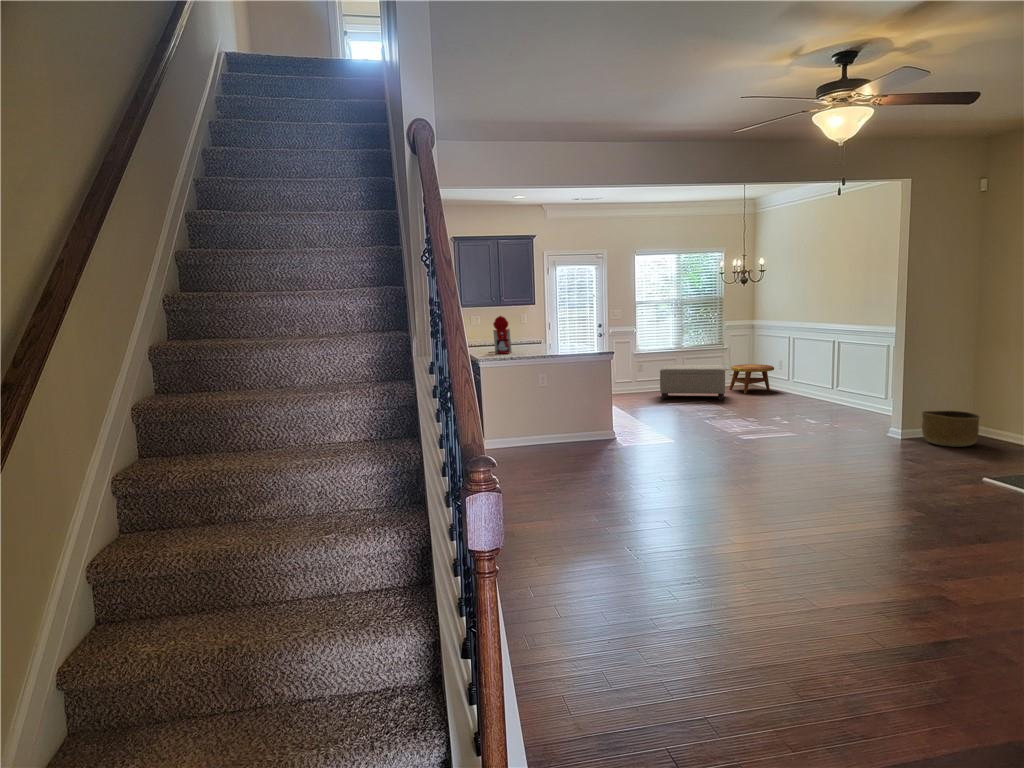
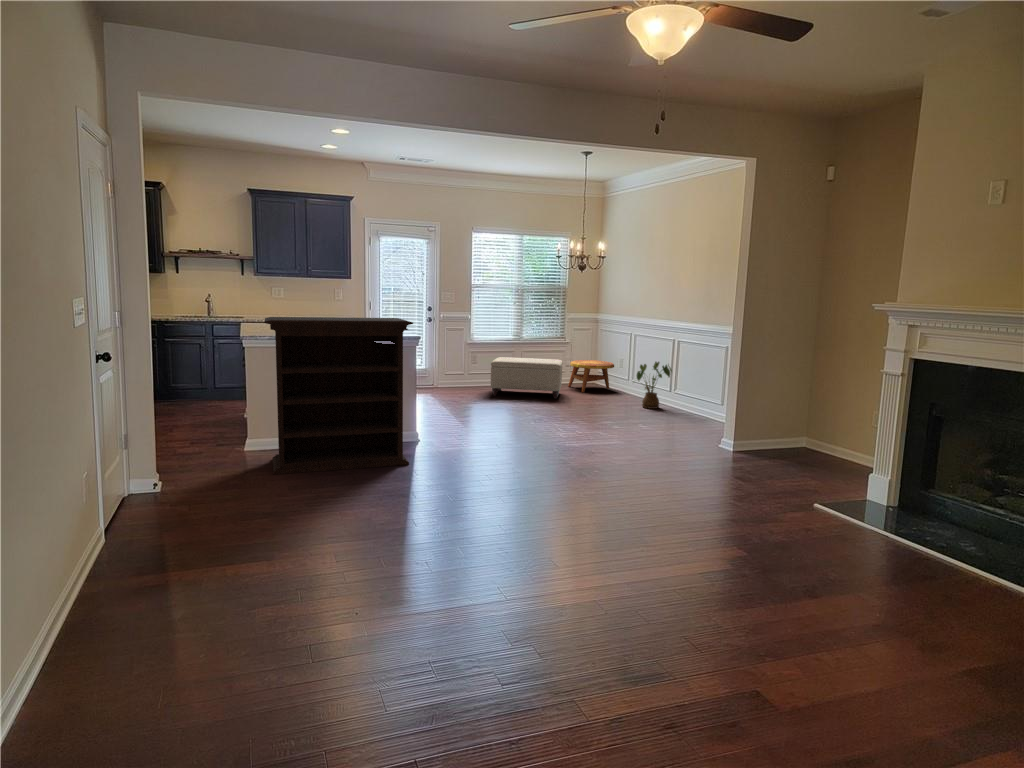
coffee maker: present [489,316,512,354] -> none [259,284,288,333]
bookshelf: none [503,337,620,463] -> present [265,317,413,475]
house plant: none [796,362,835,406] -> present [637,362,672,409]
basket: present [922,411,980,447] -> none [754,421,813,462]

